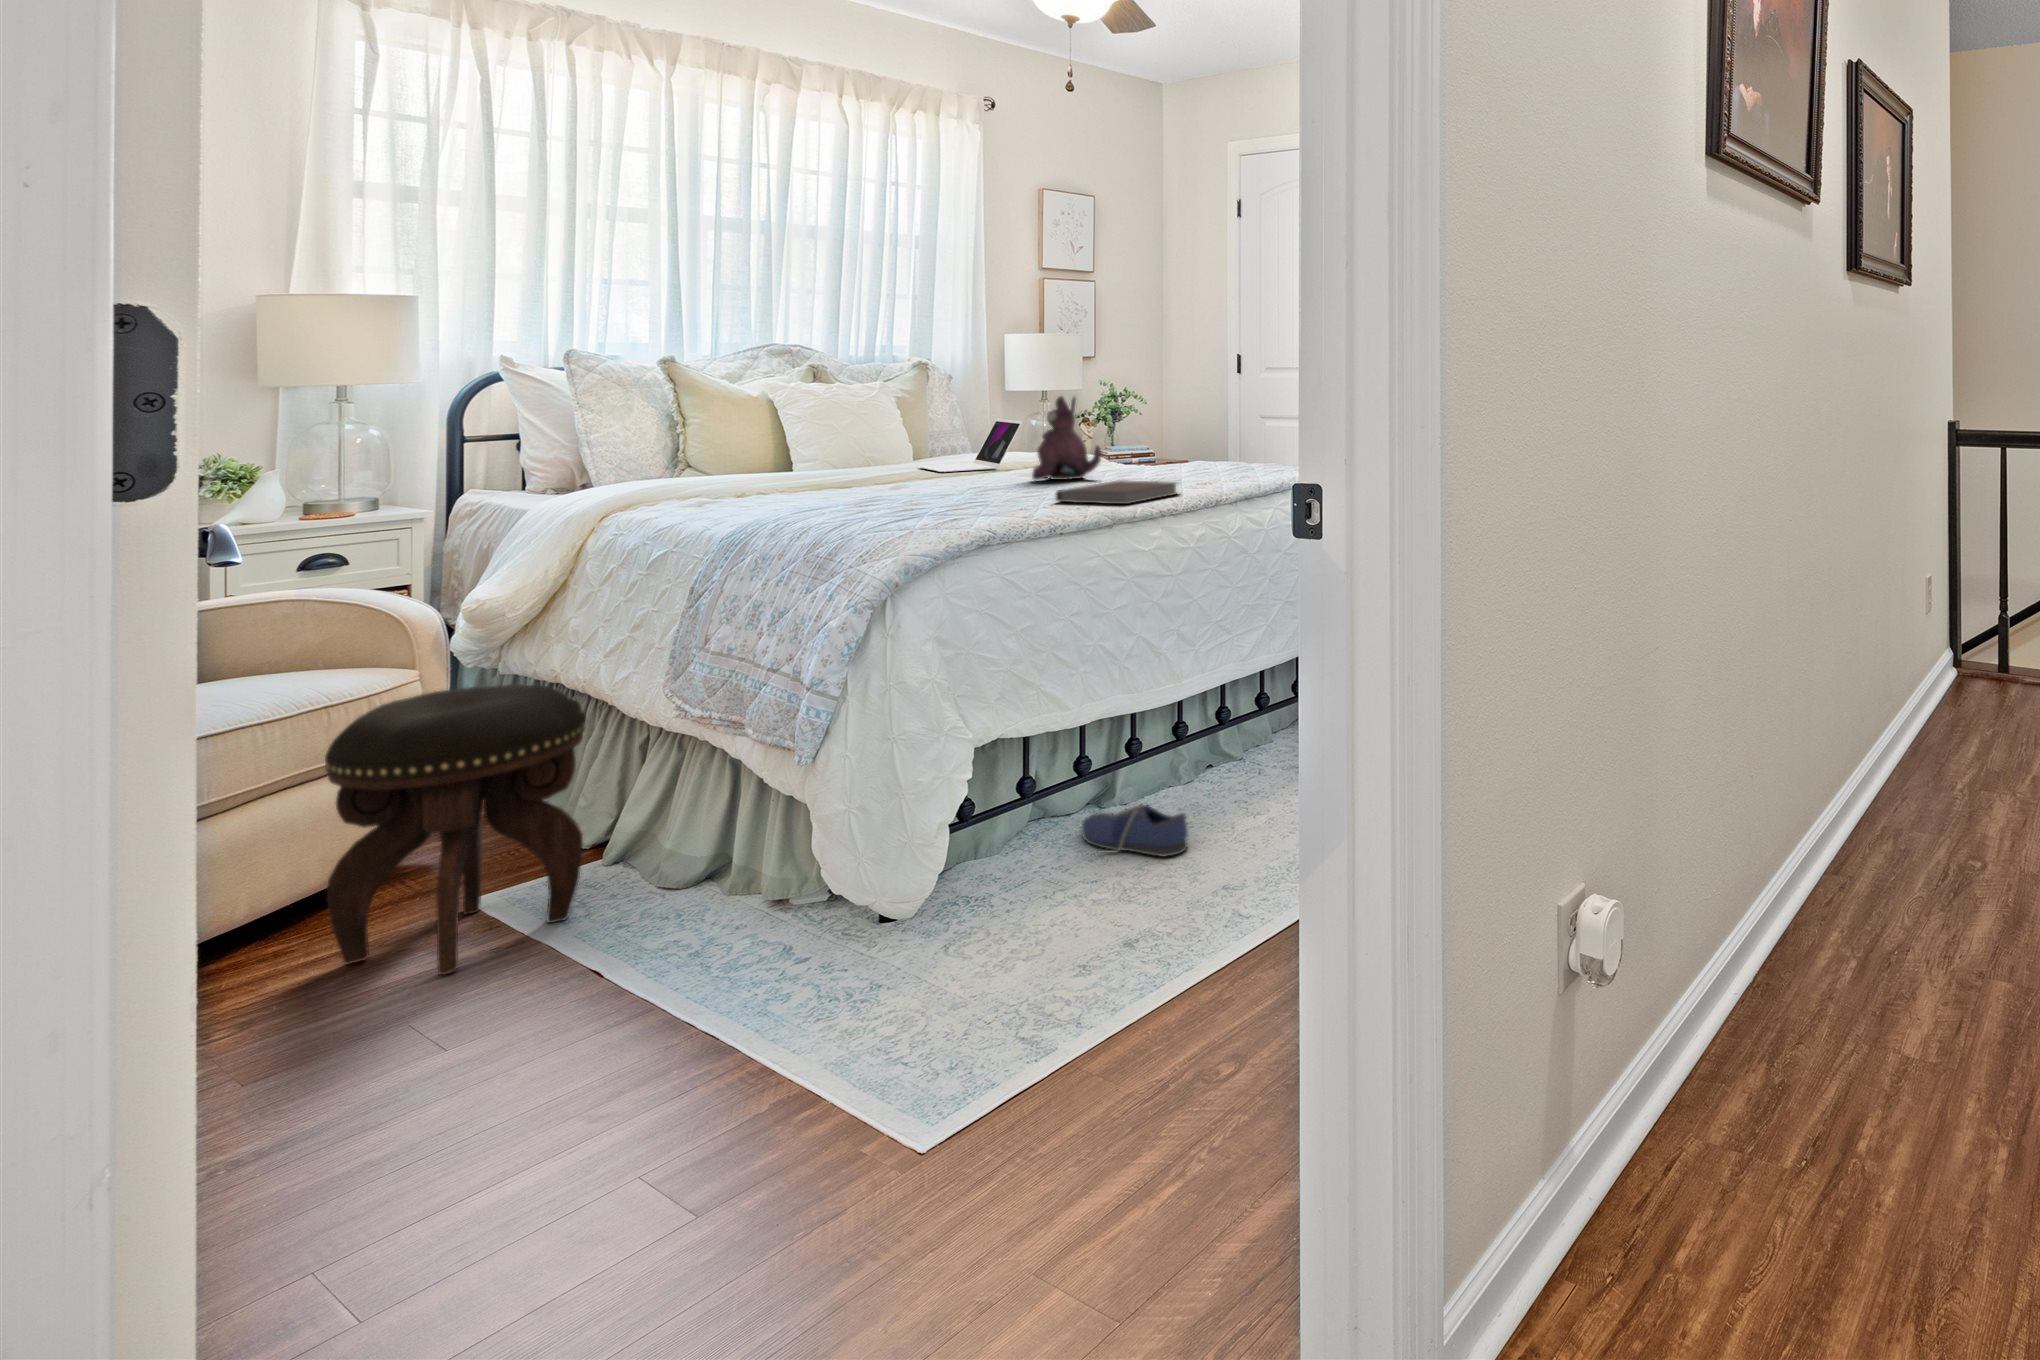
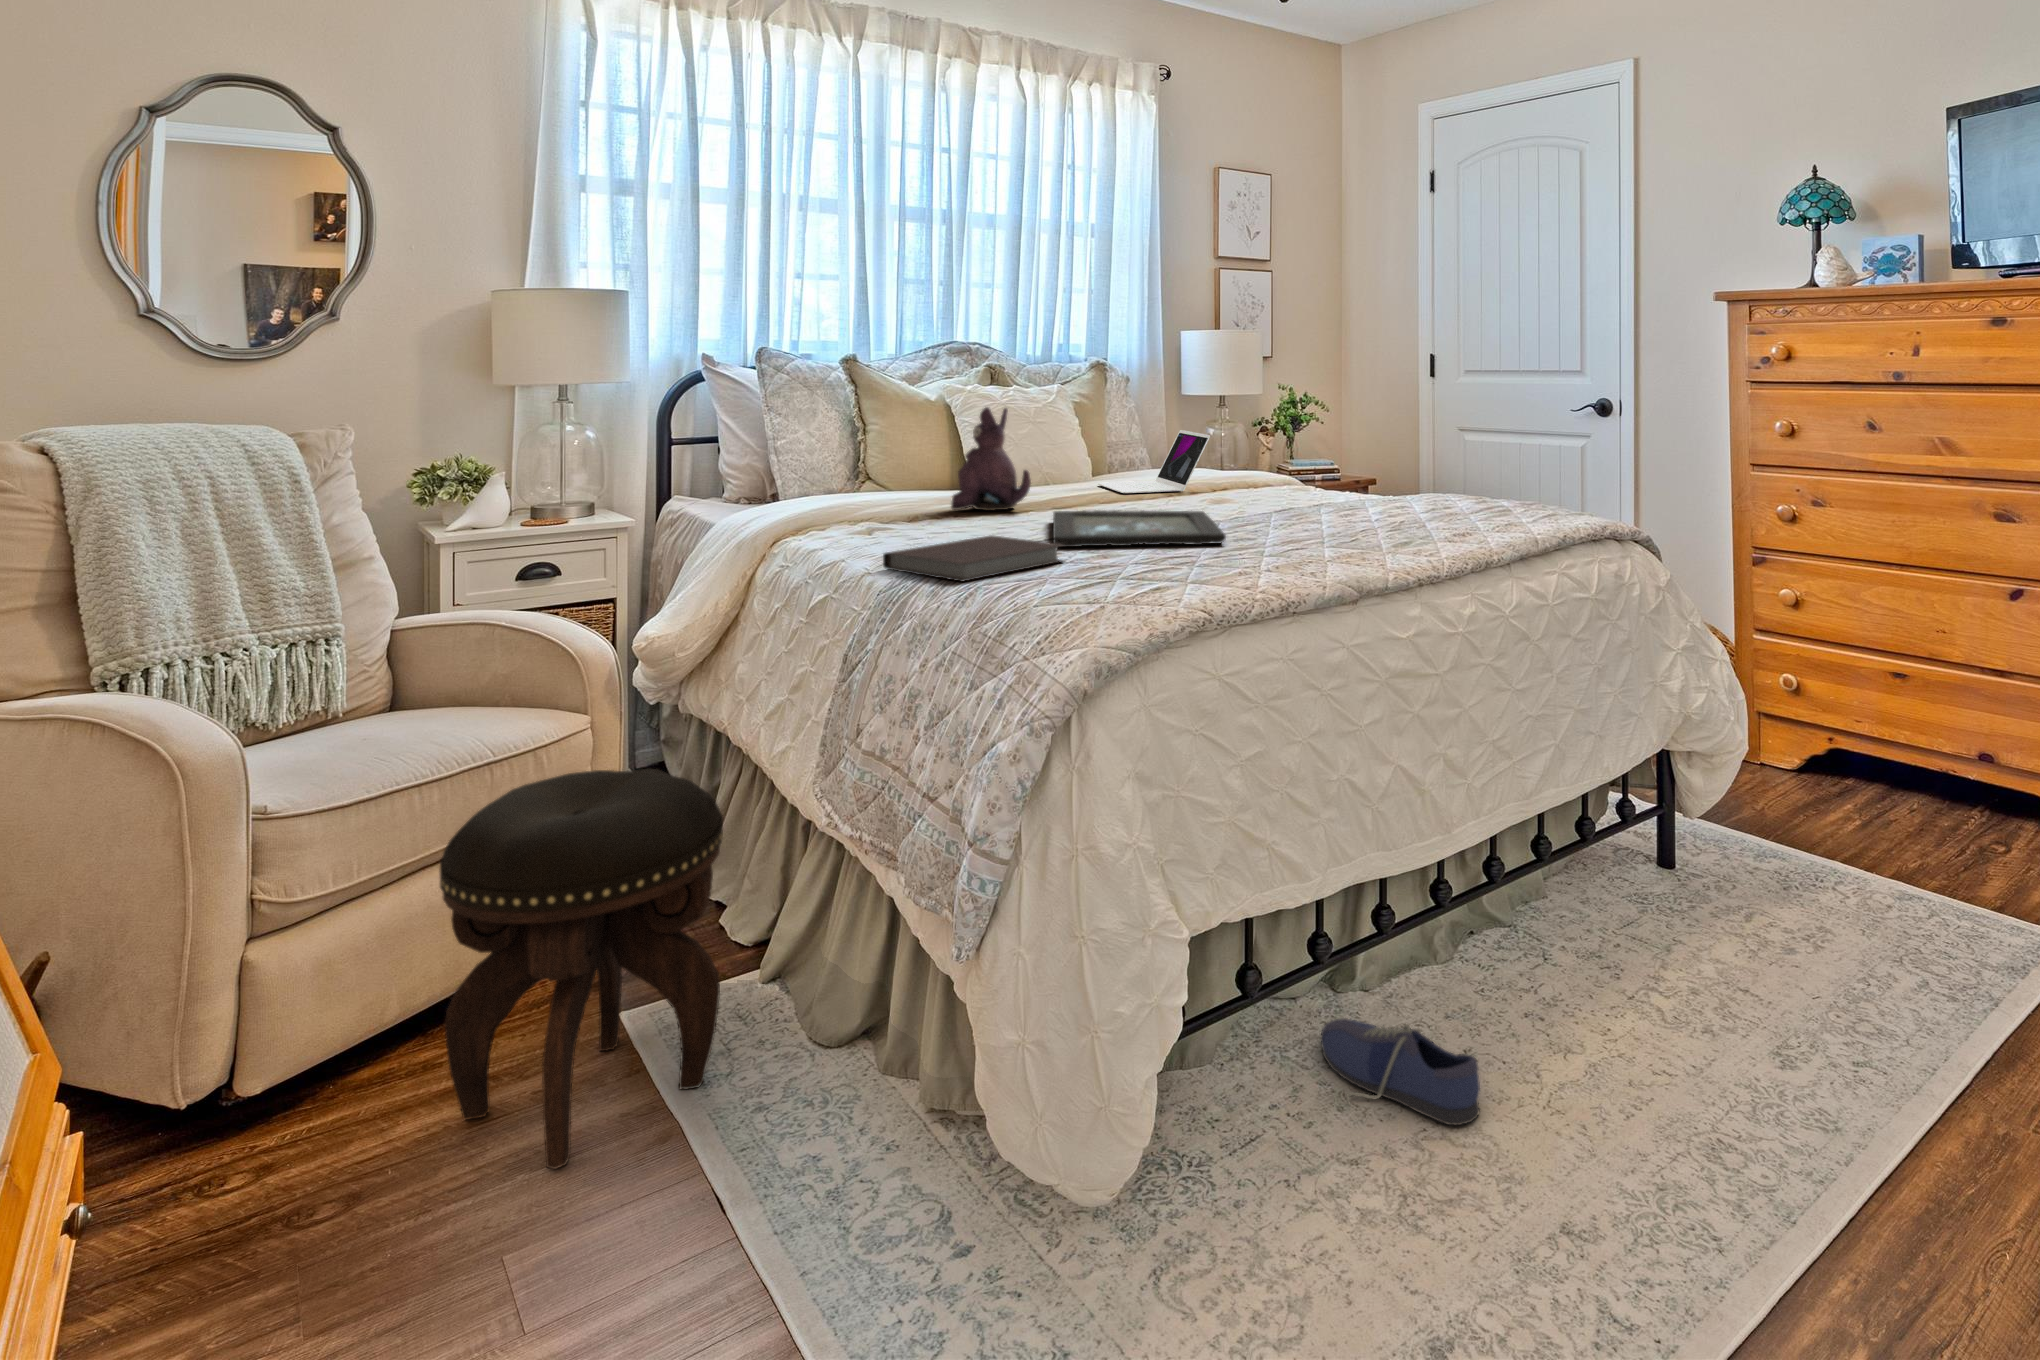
plush toy: present [1032,396,1101,480] -> present [951,407,1031,510]
tray: none [873,478,1022,504] -> present [1053,510,1226,547]
notebook: present [1056,480,1179,504] -> present [883,536,1065,582]

